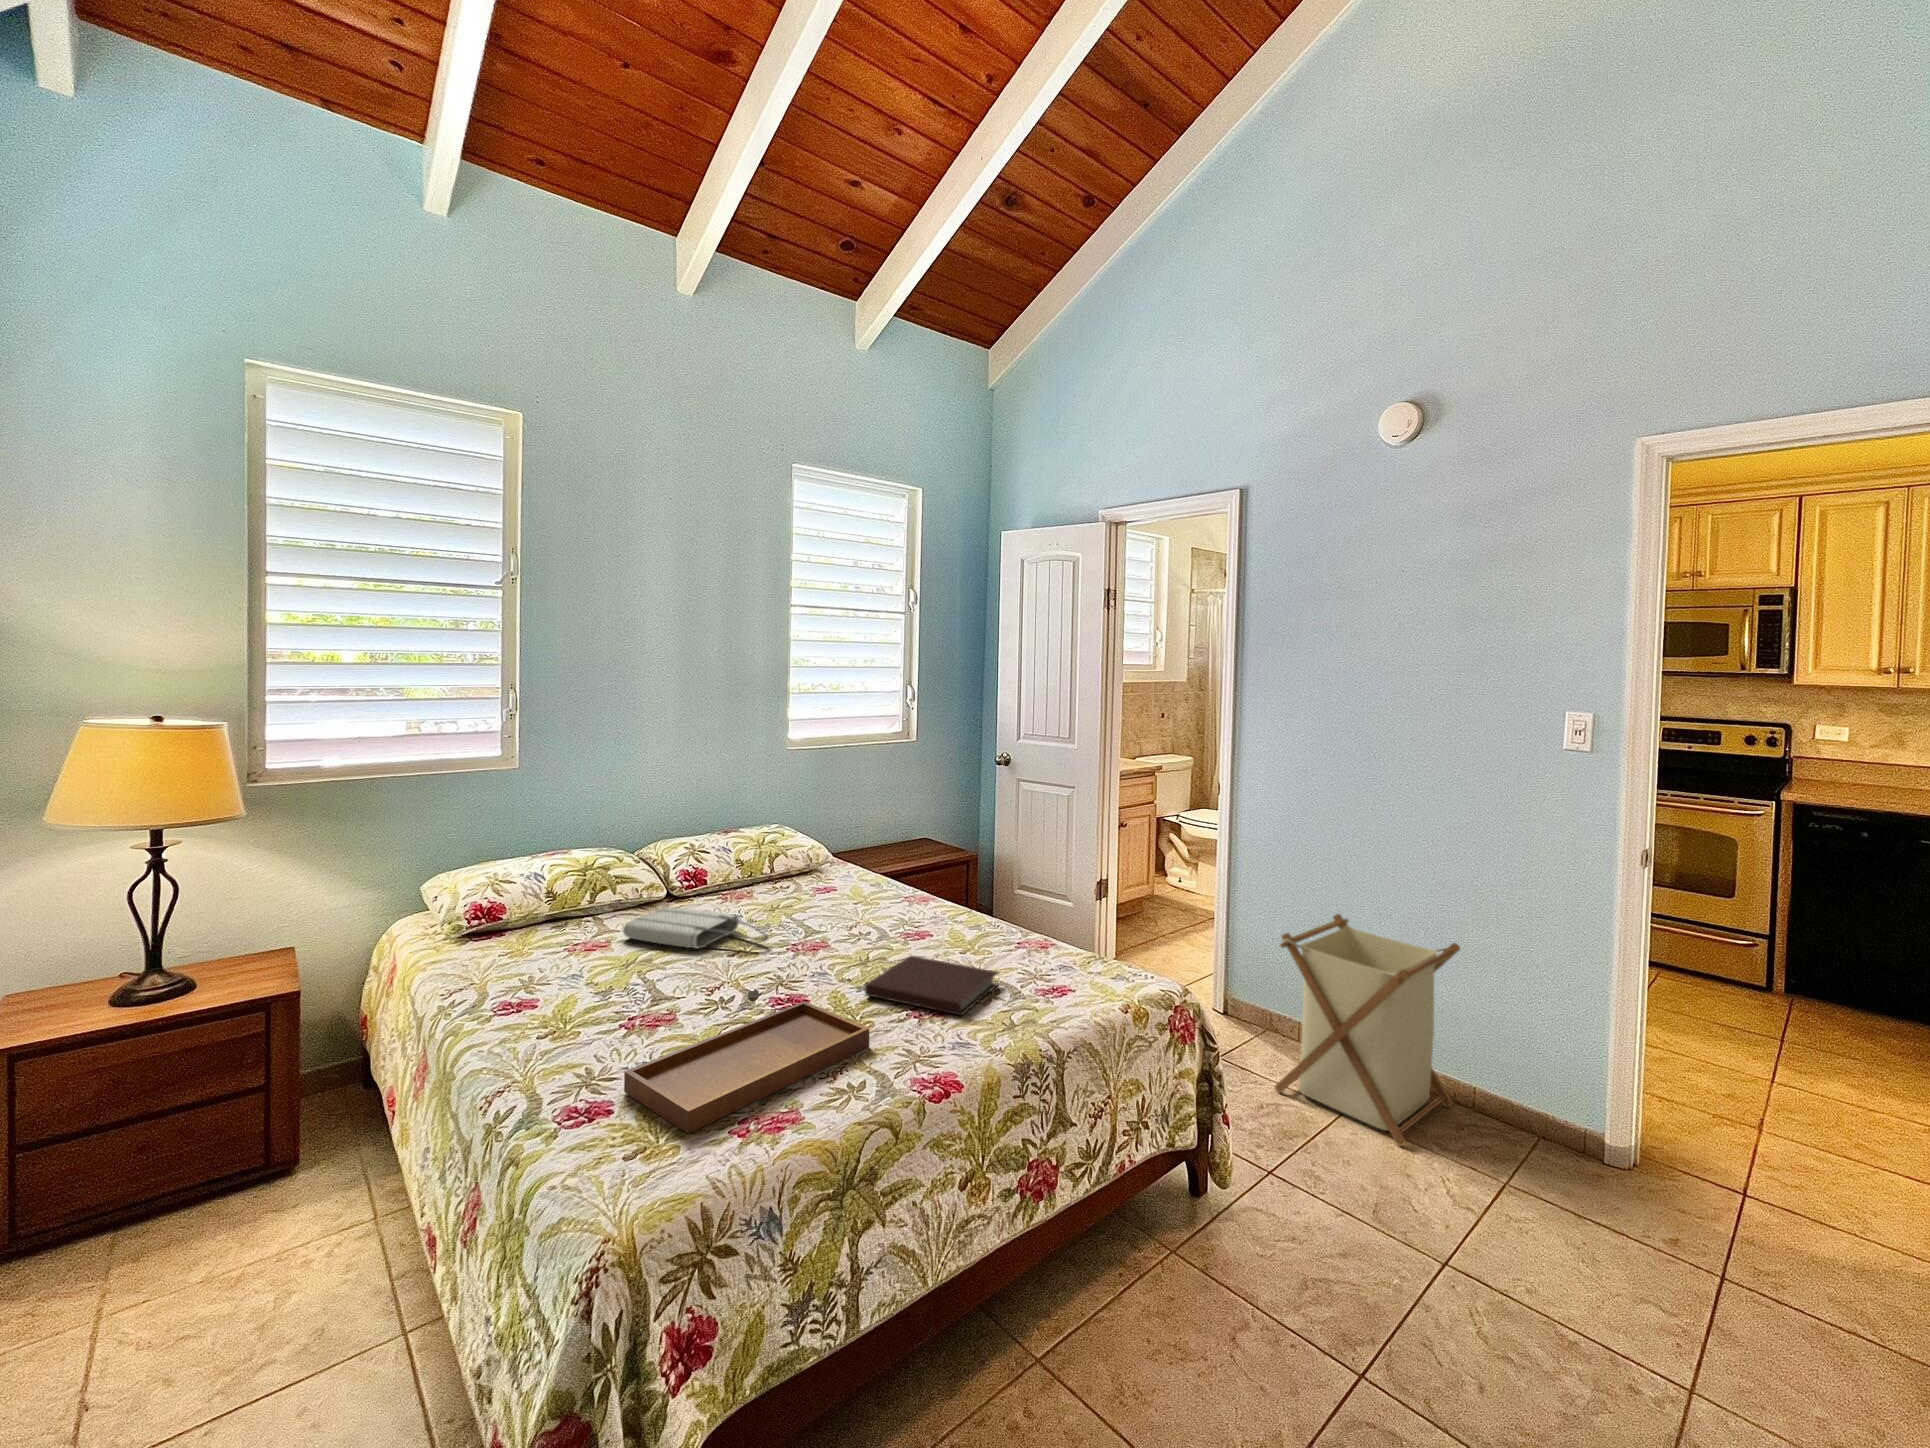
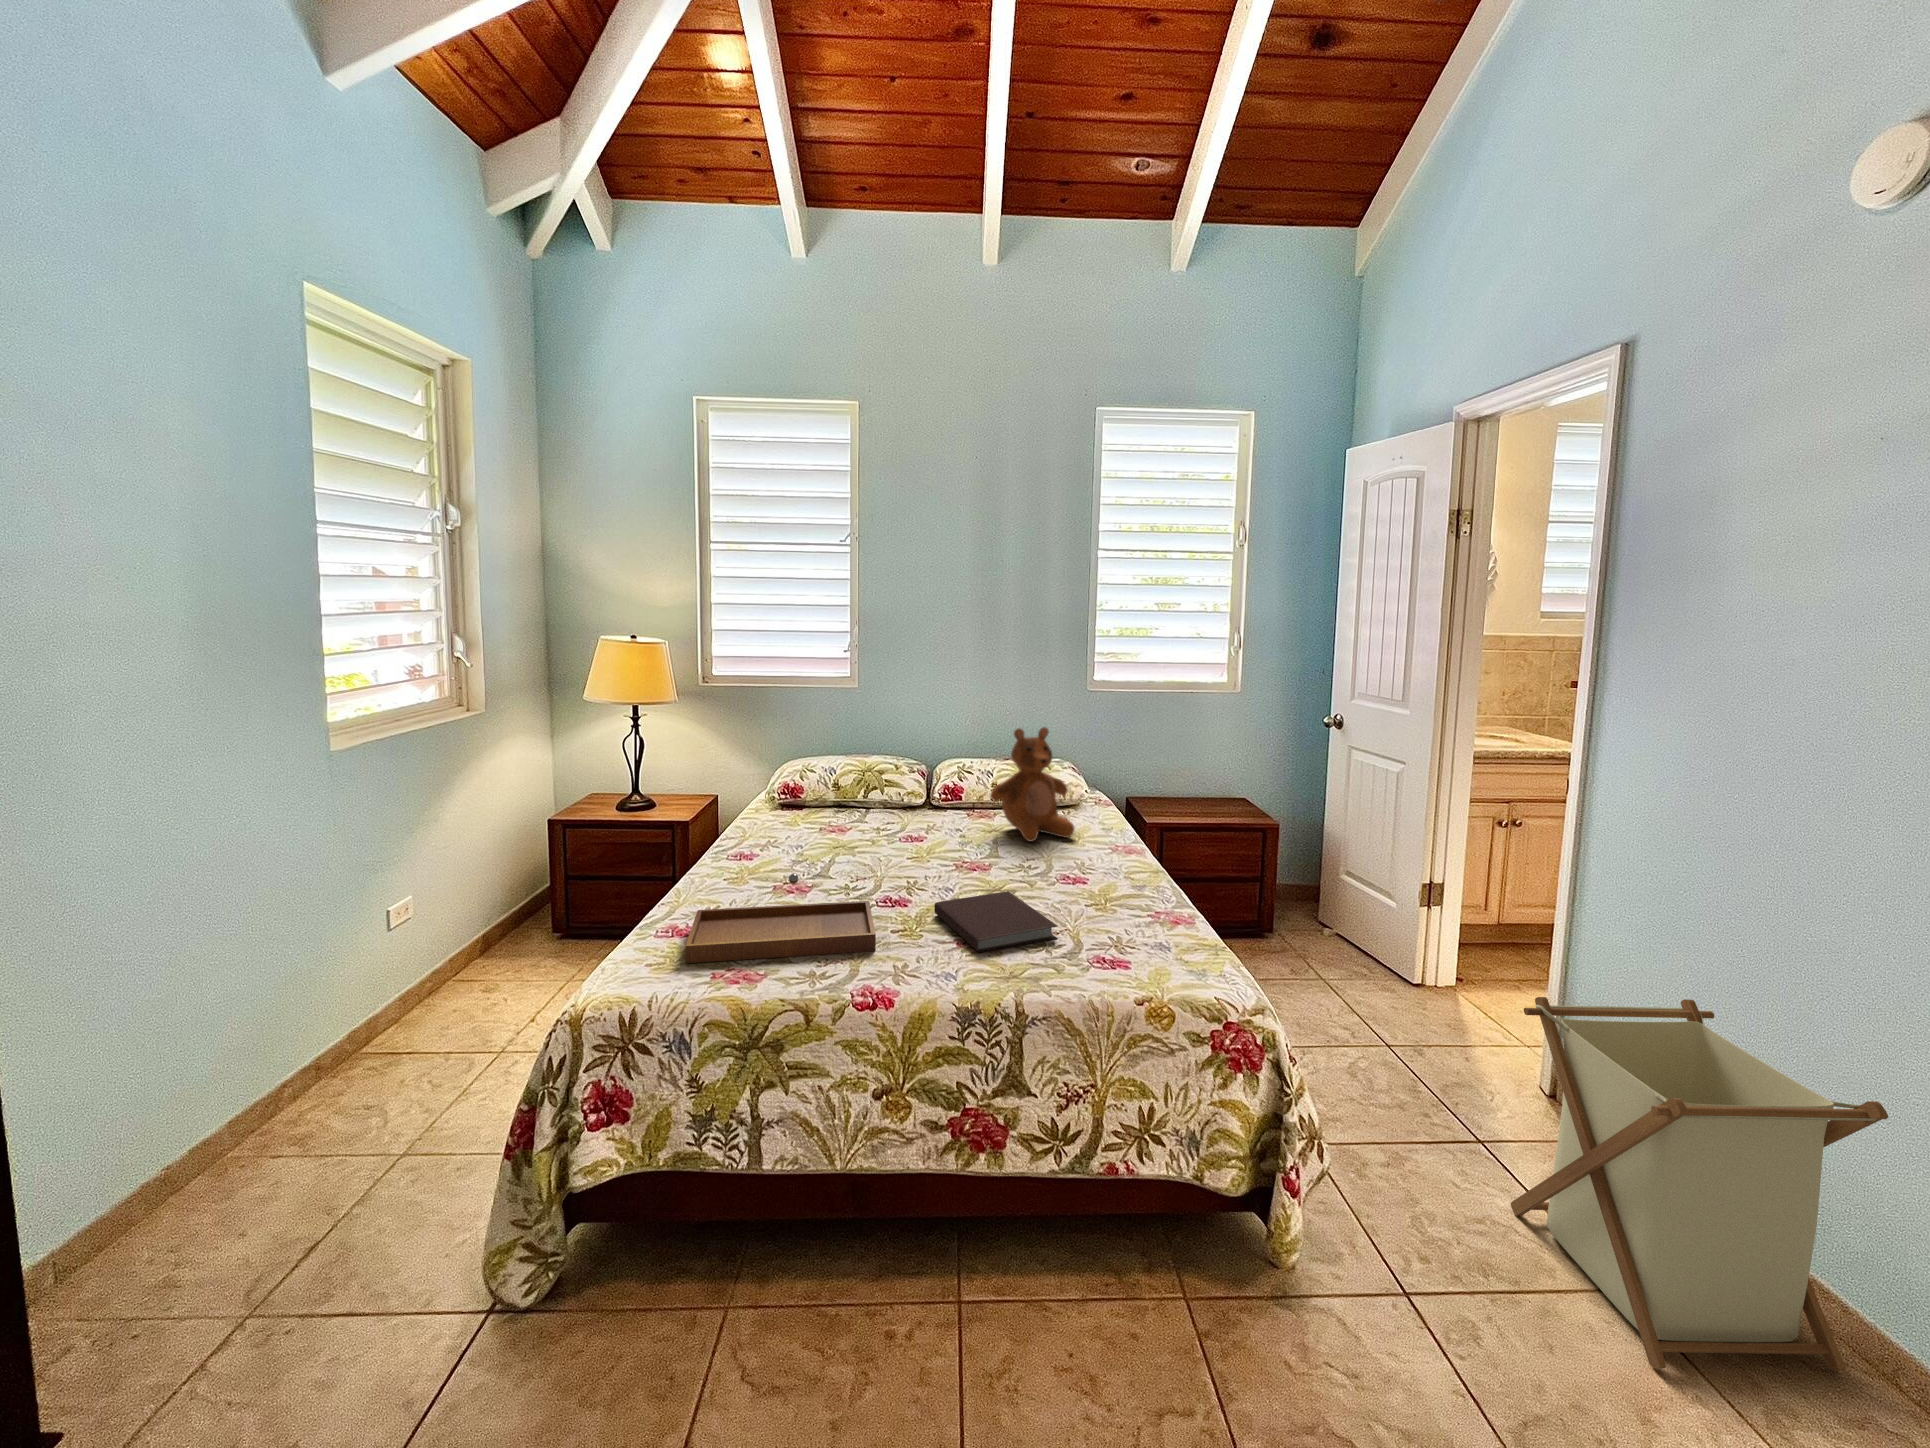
teddy bear: none [781,789,869,909] -> present [990,727,1075,842]
tote bag: present [623,908,768,948] -> none [853,812,934,853]

